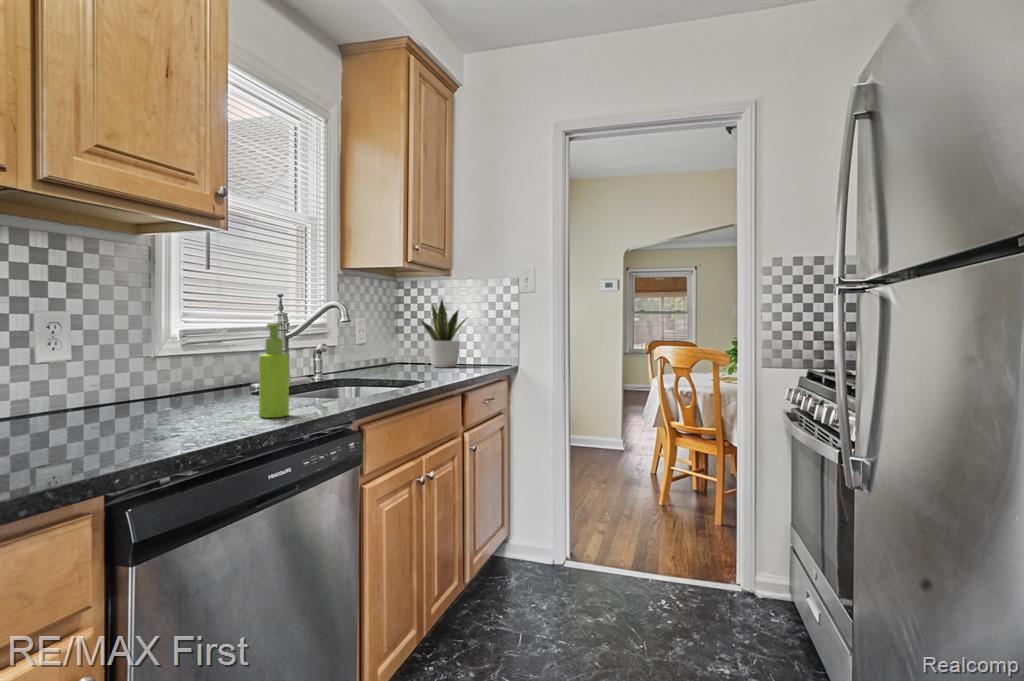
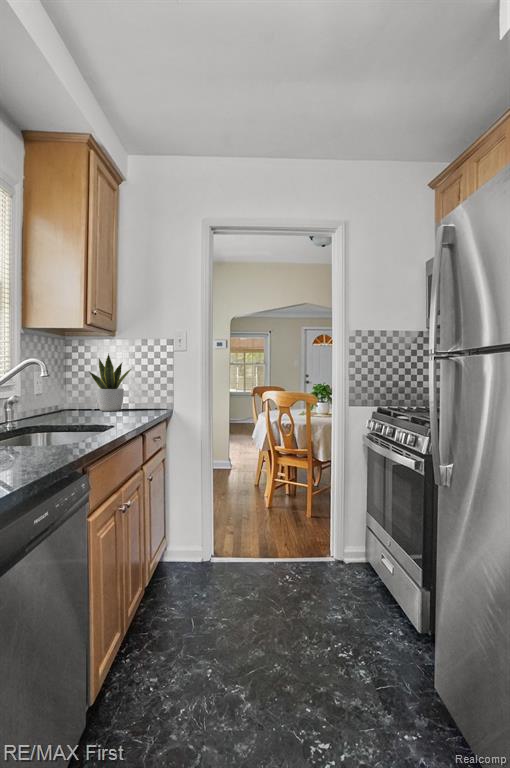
soap dispenser: present [259,323,289,418] -> none [22,385,47,463]

